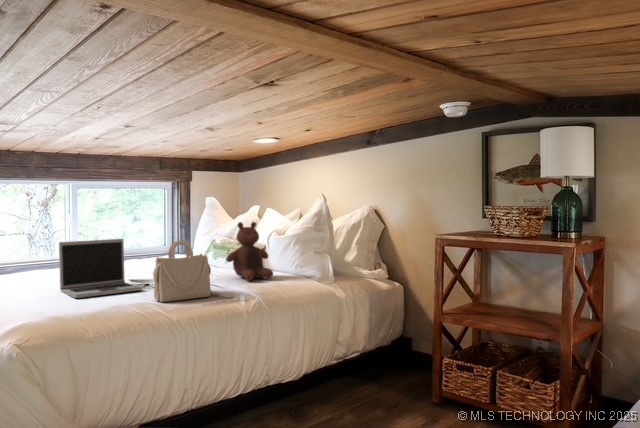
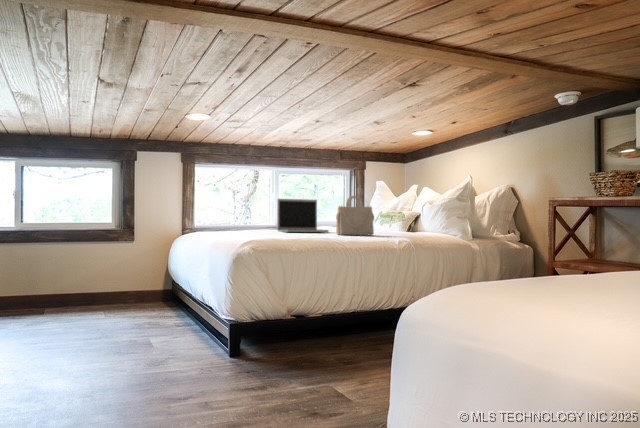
stuffed bear: present [226,222,273,281] -> none [387,190,421,231]

